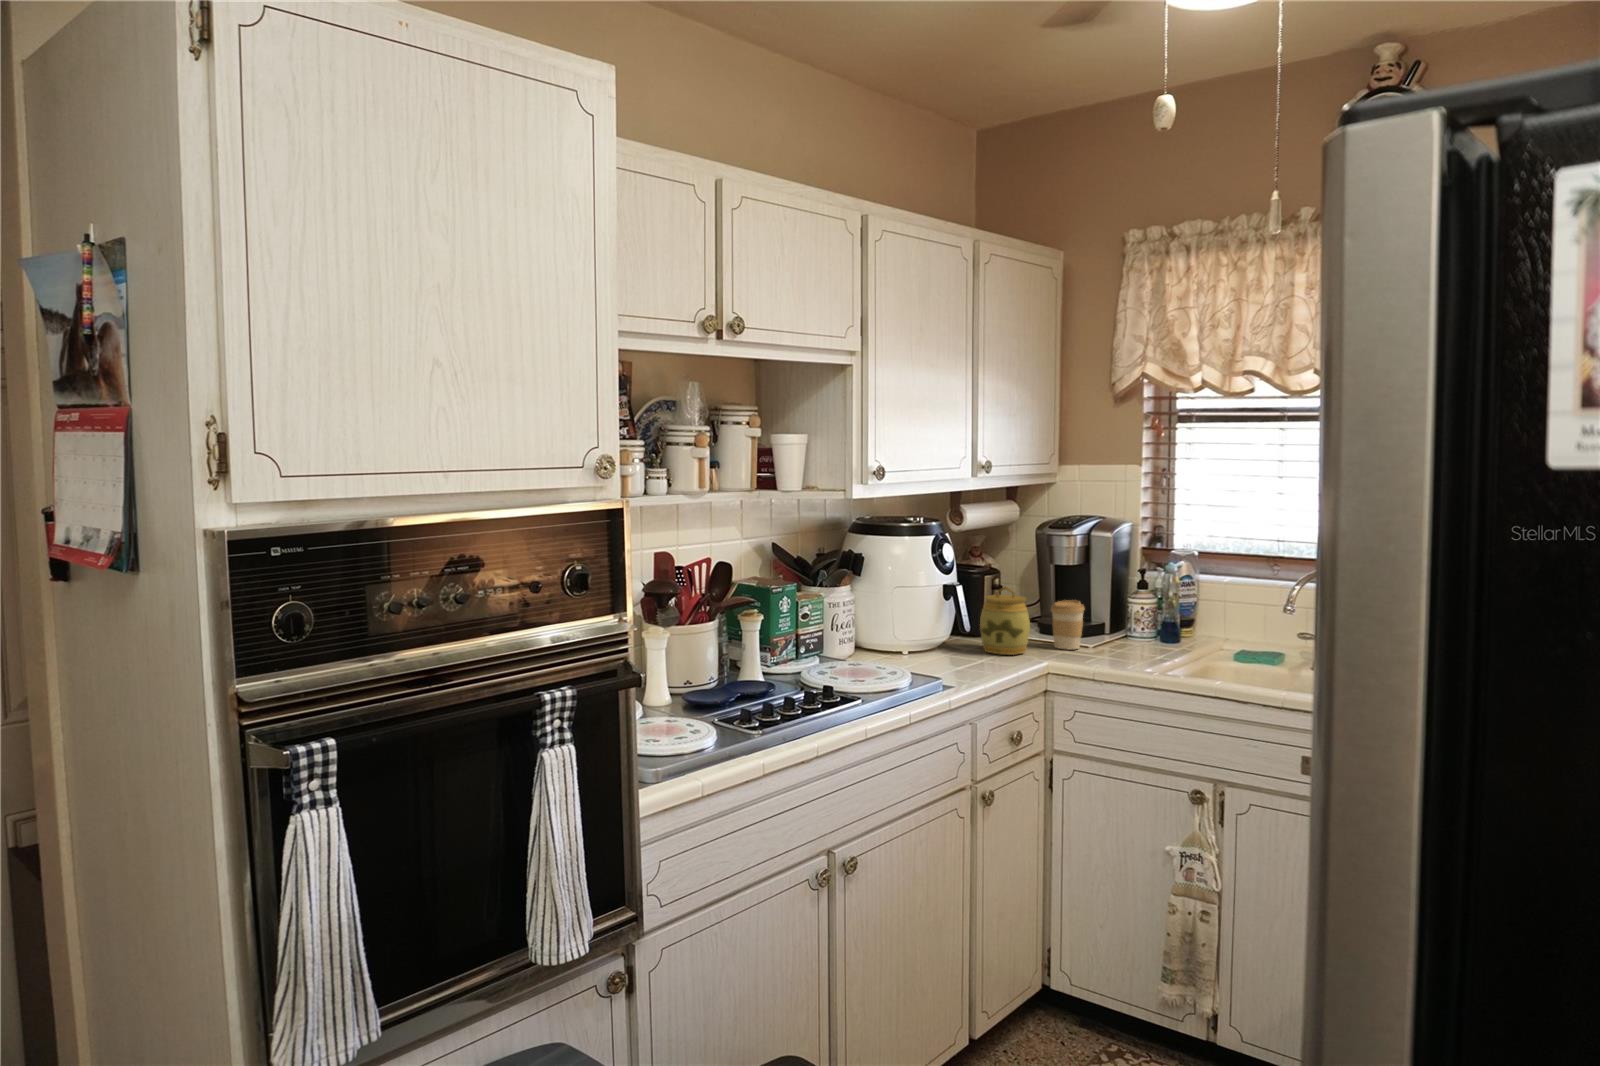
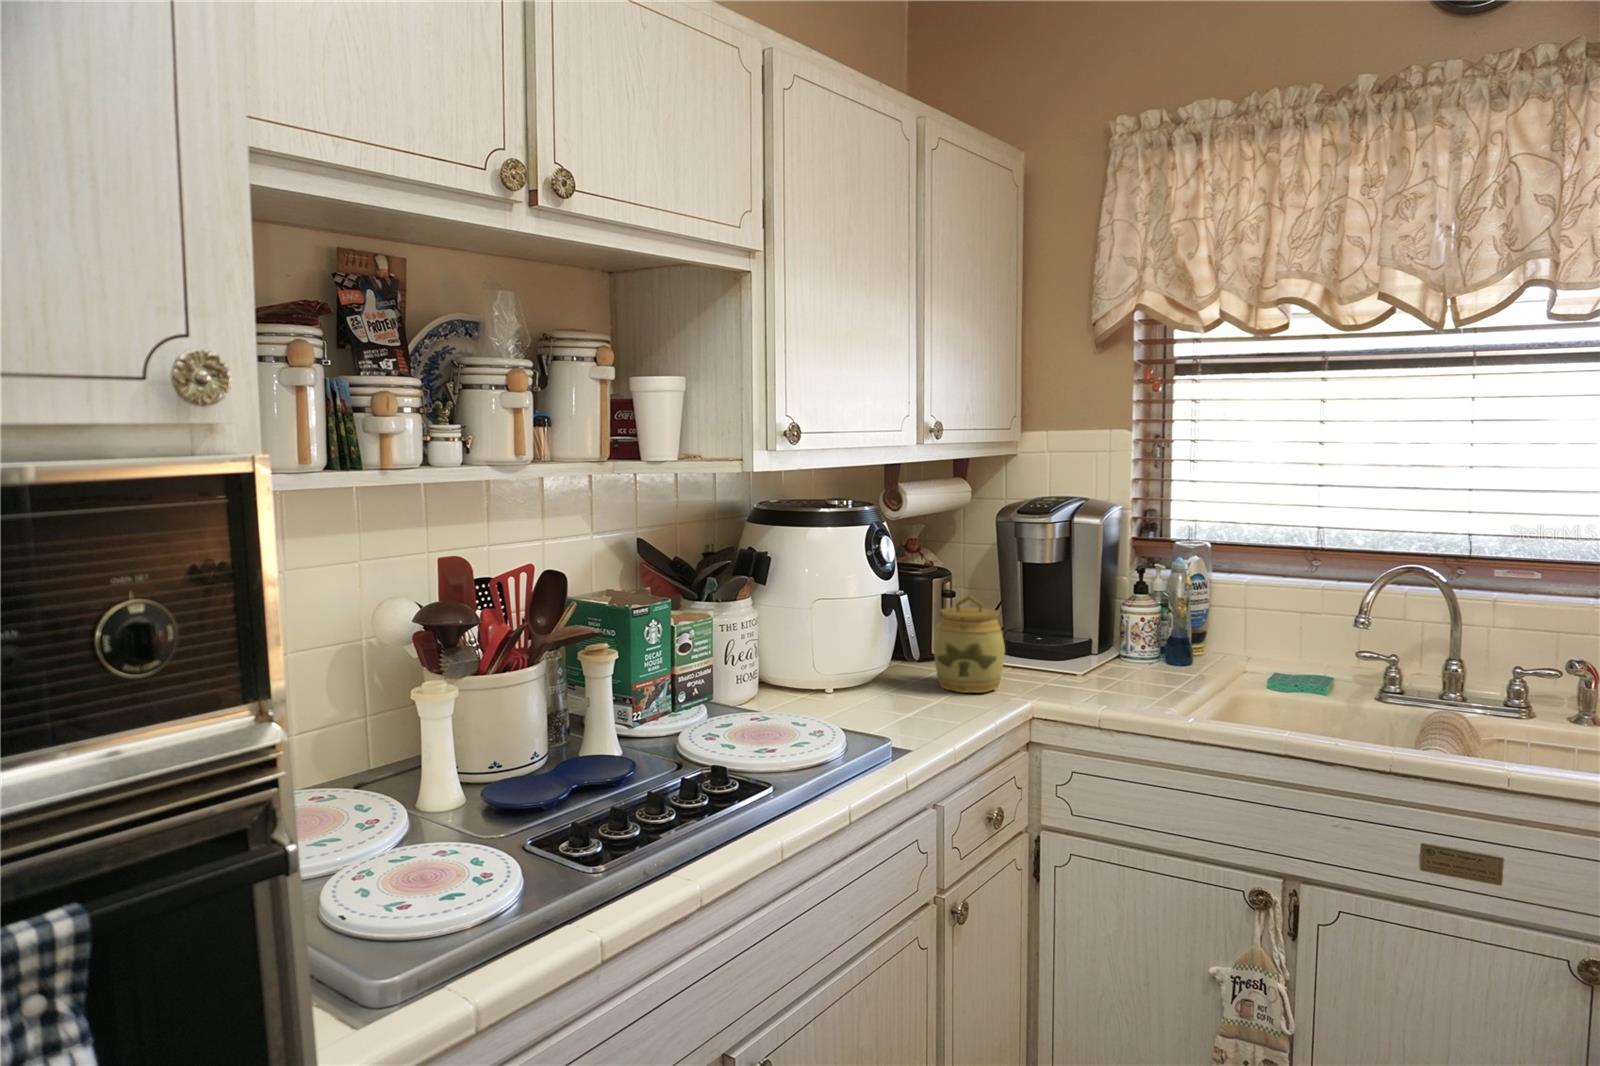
coffee cup: present [1051,600,1085,650] -> none [1027,612,1074,681]

